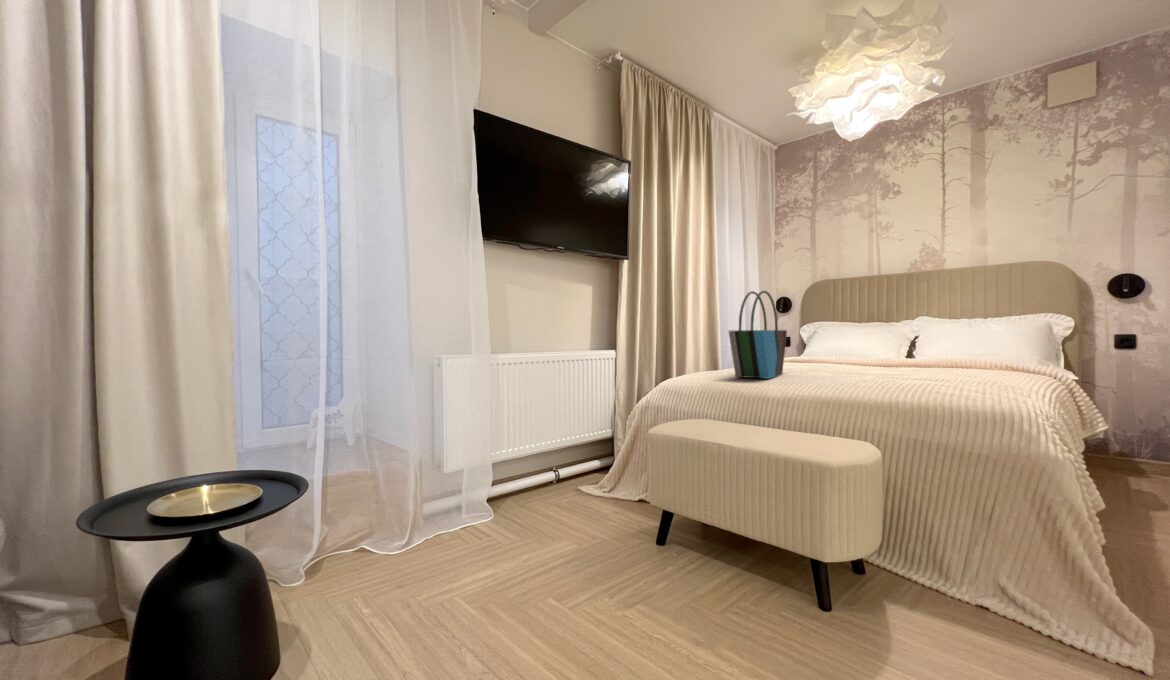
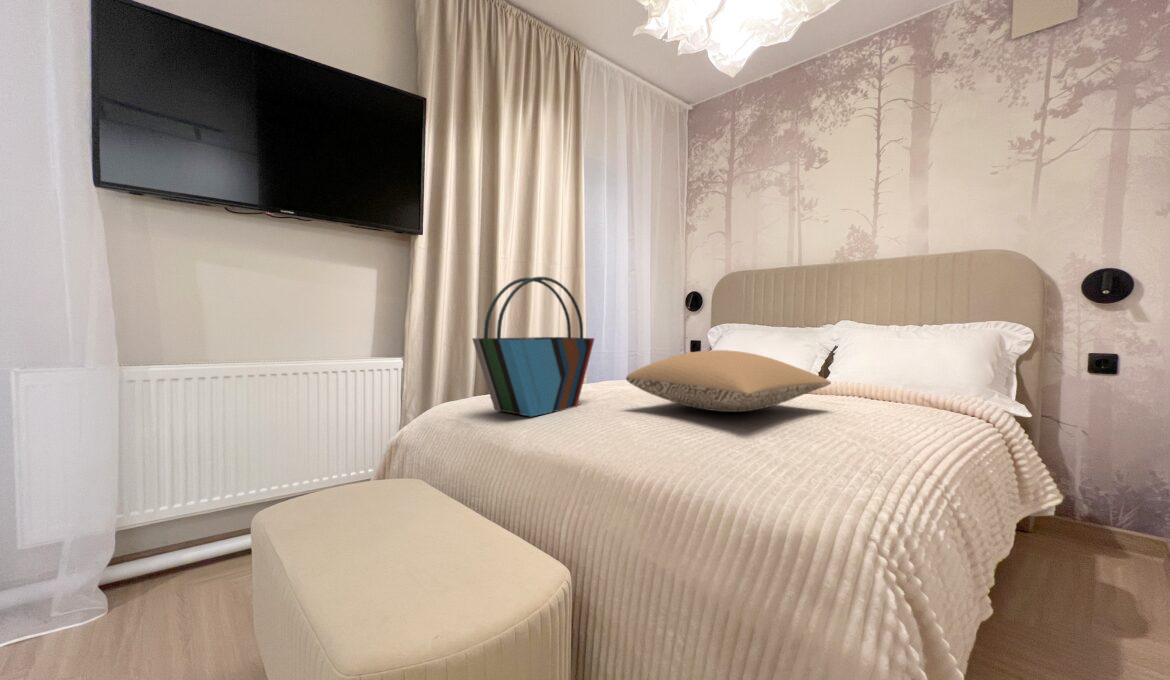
pillow: none [821,335,956,372] -> present [626,350,831,412]

